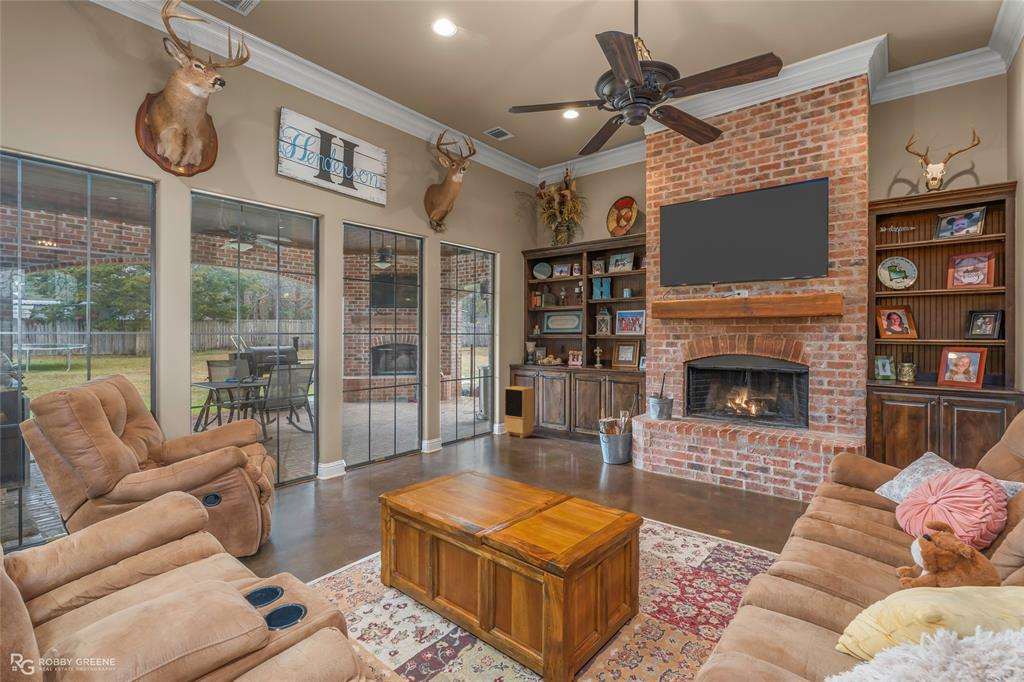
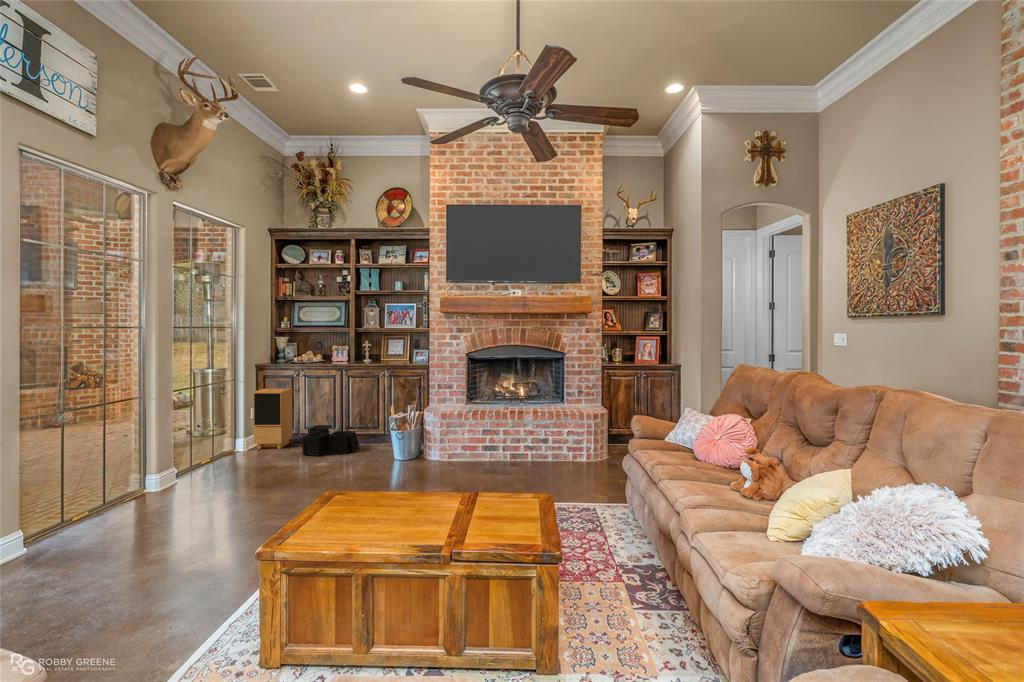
storage bin: none [534,422,582,450] -> present [302,425,359,456]

